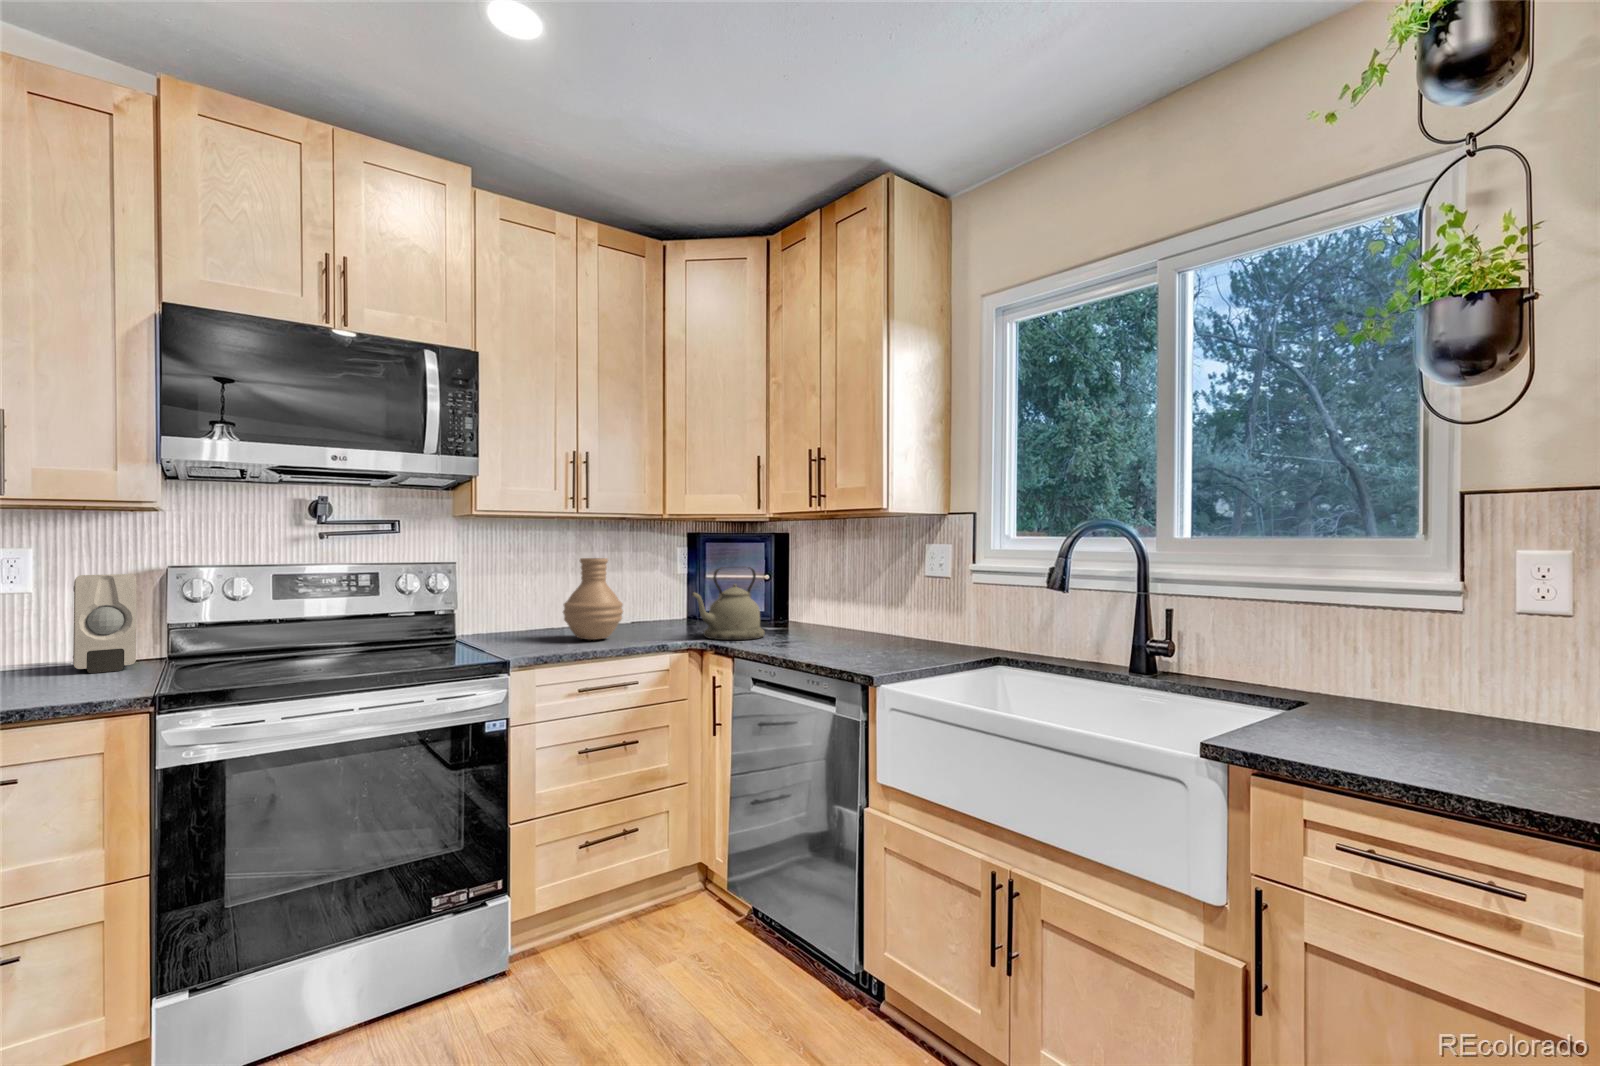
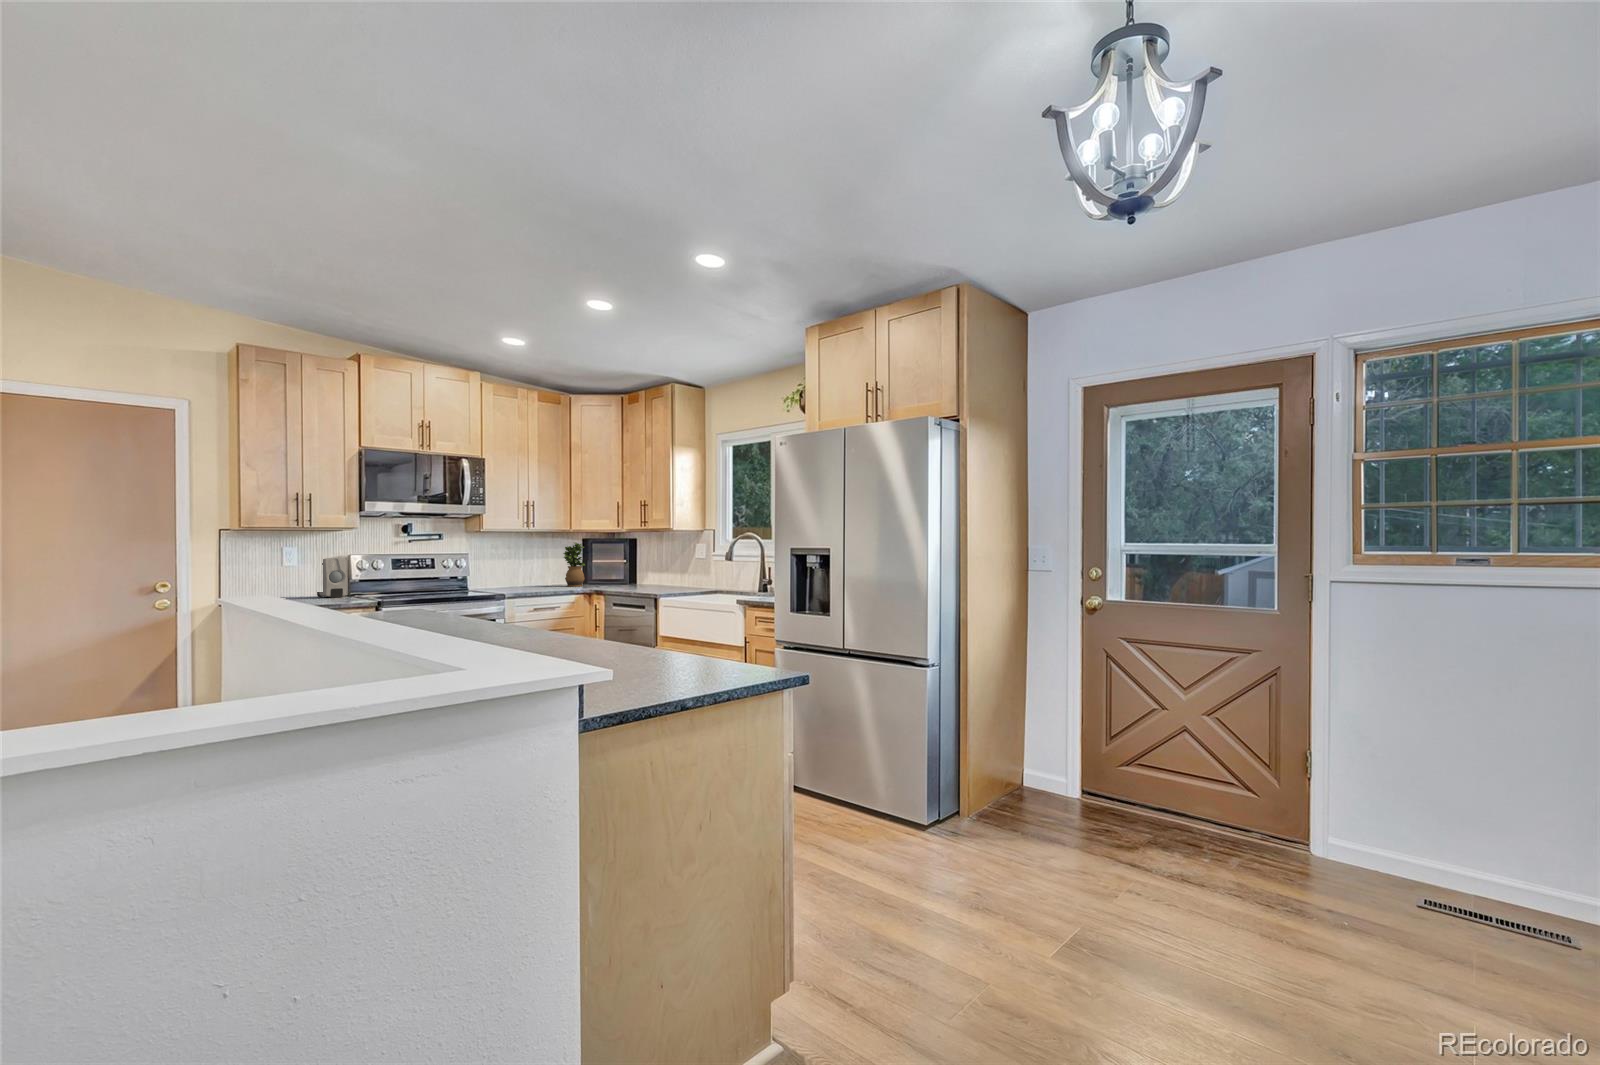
potted plant: none [648,539,693,630] -> present [563,542,585,587]
vase: present [563,558,623,640] -> none [522,551,551,589]
kettle: present [692,567,765,640] -> none [584,555,620,588]

